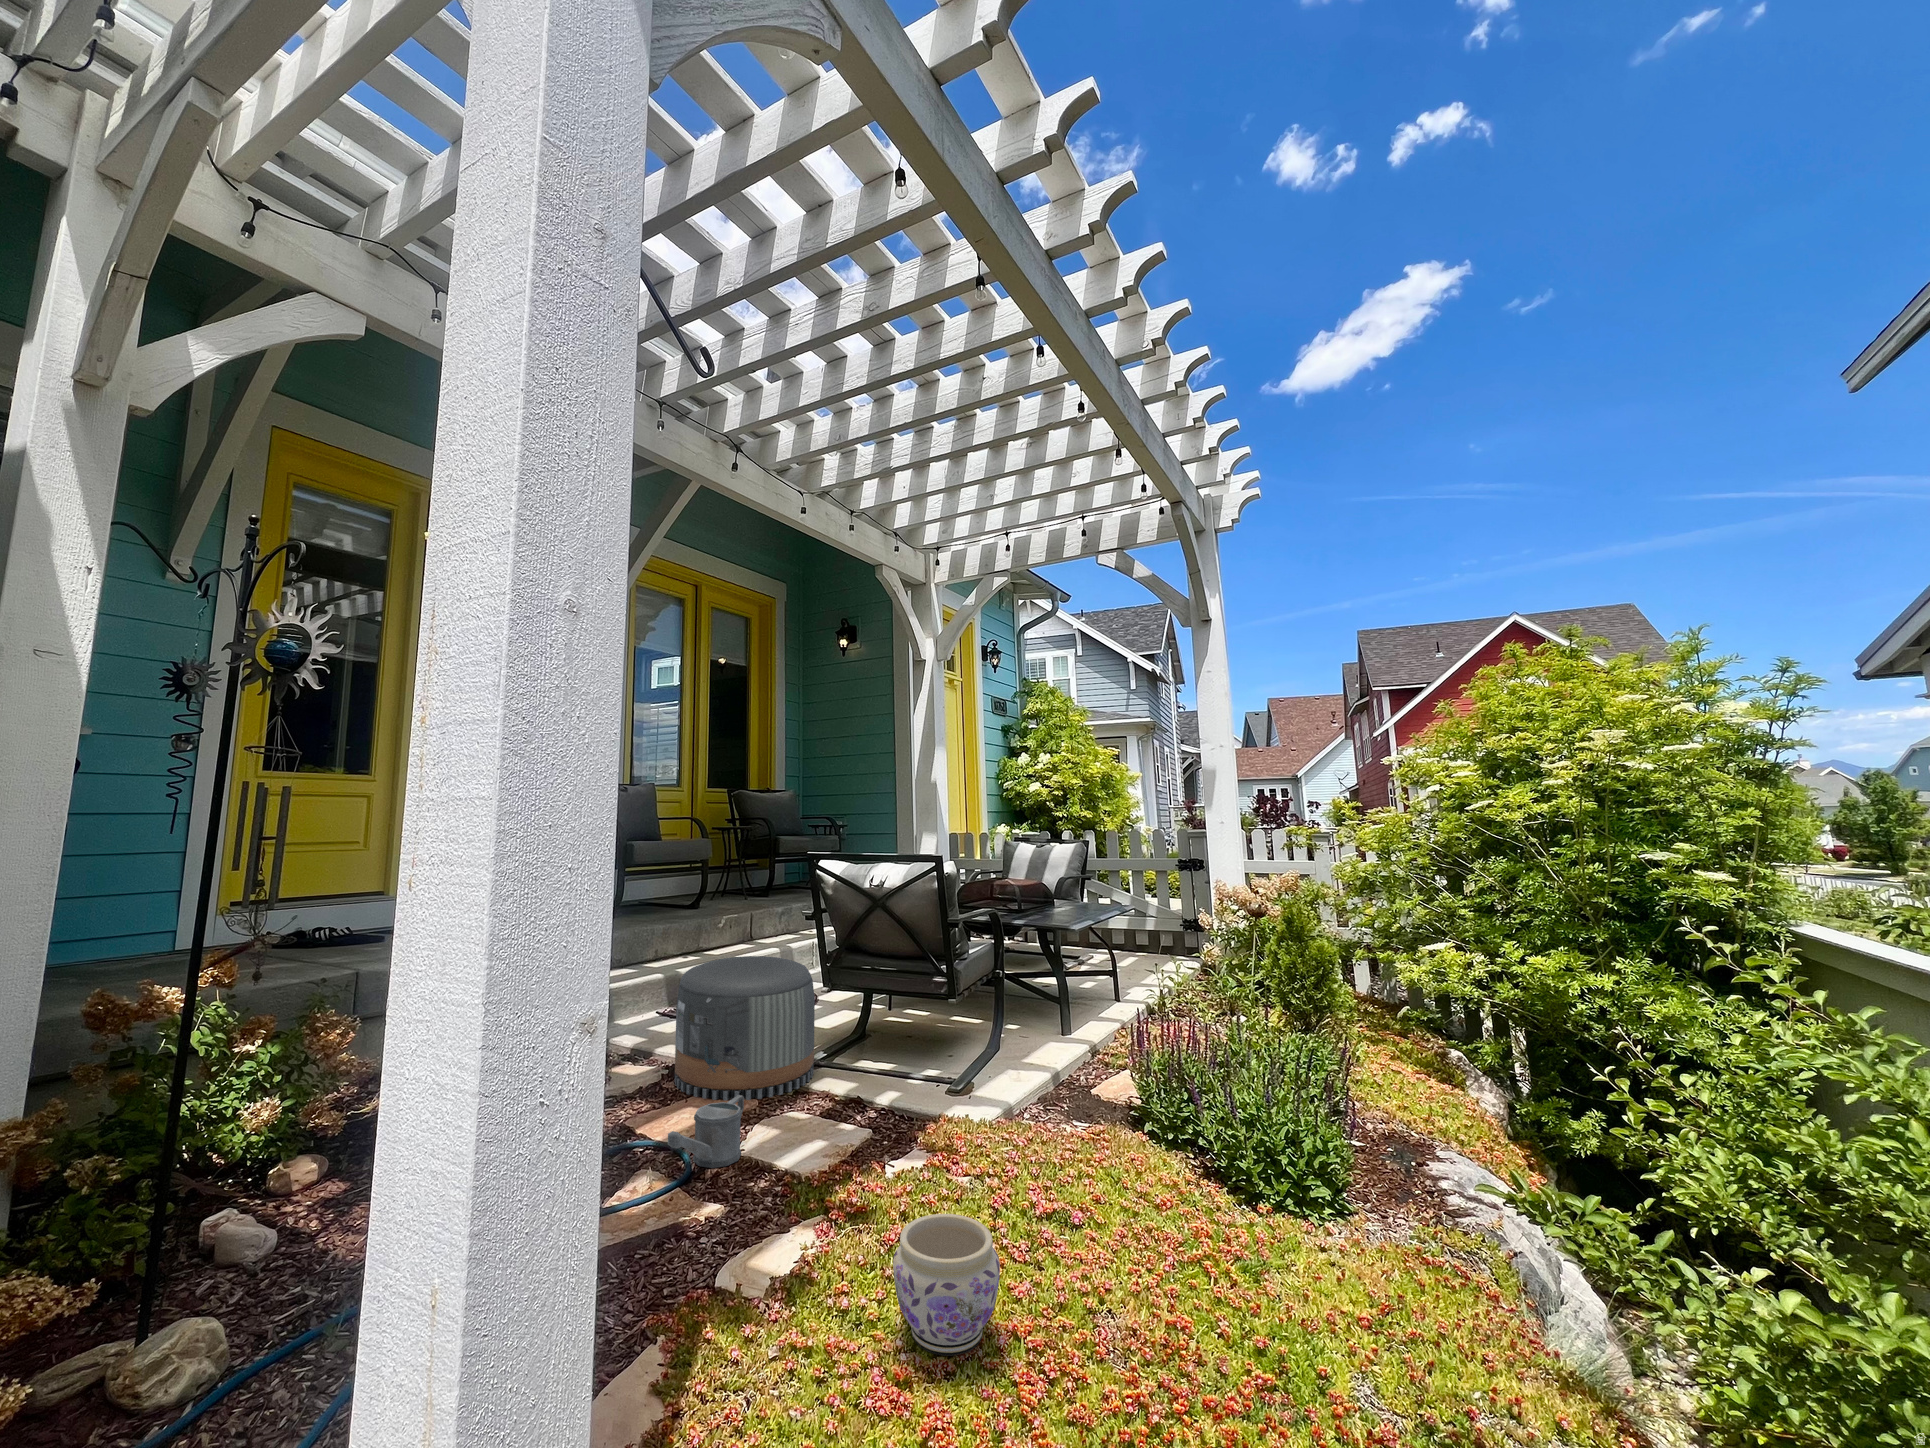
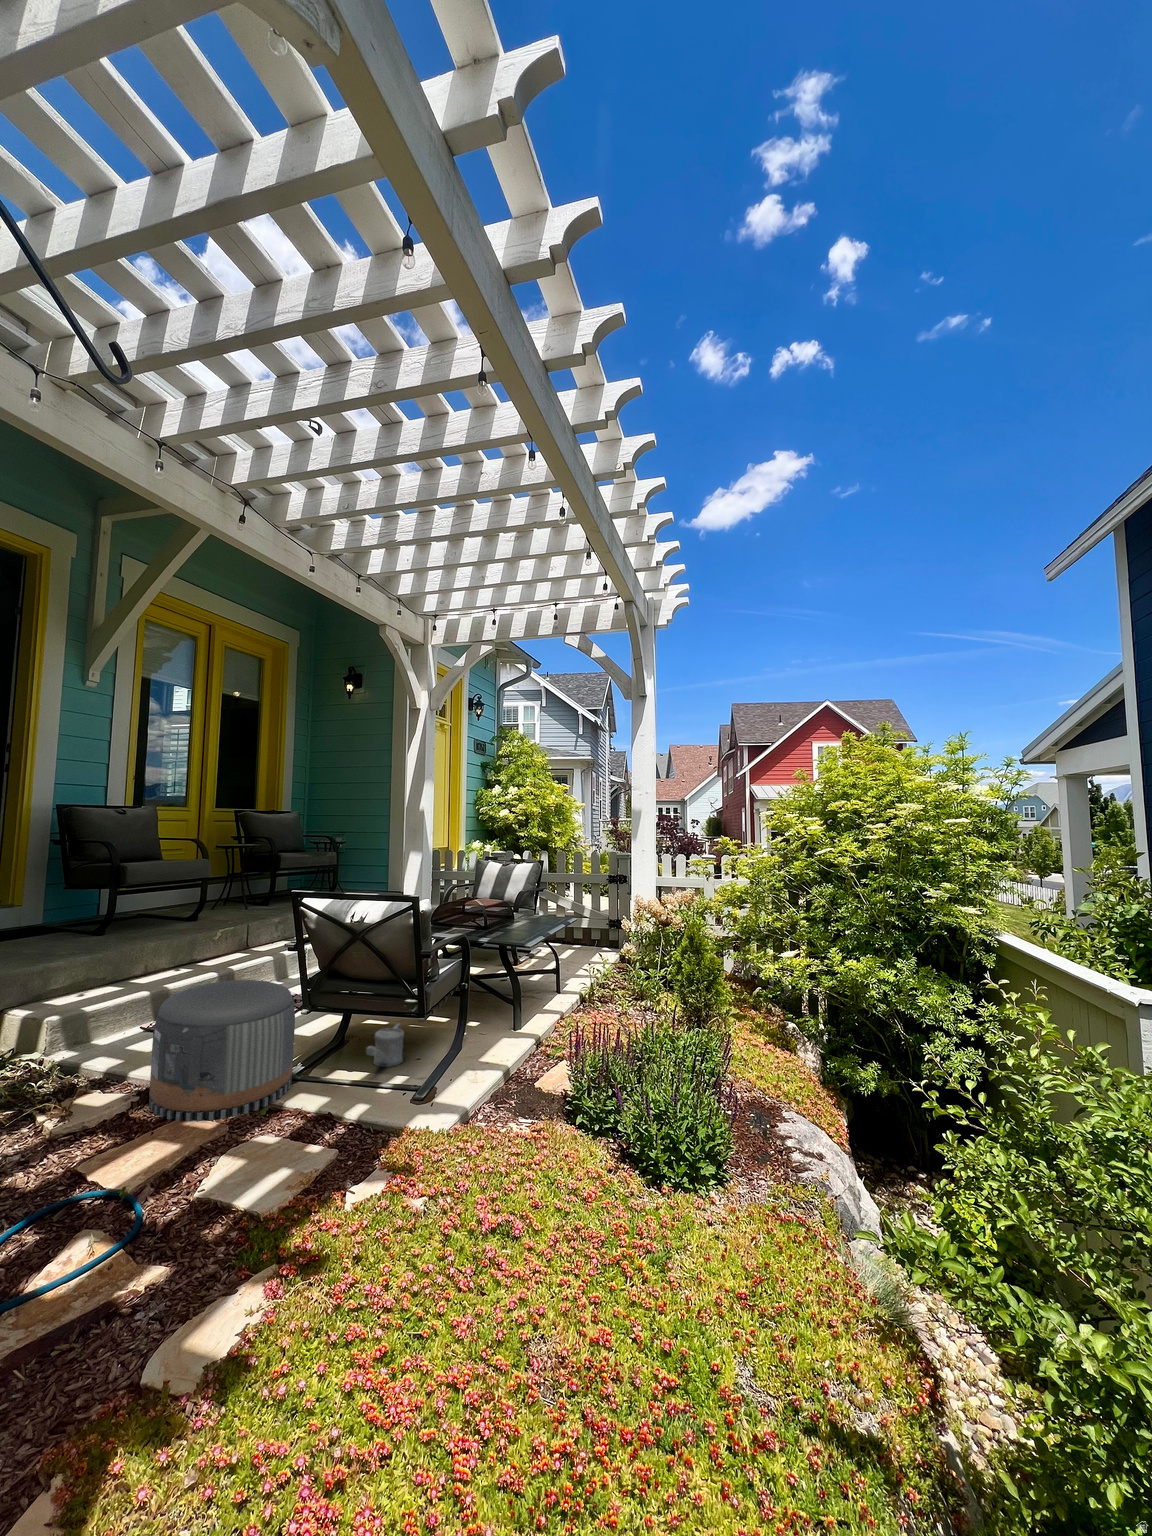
watering can: present [668,1095,744,1168] -> present [366,1024,404,1067]
planter: present [893,1214,1000,1355] -> none [338,1273,444,1426]

